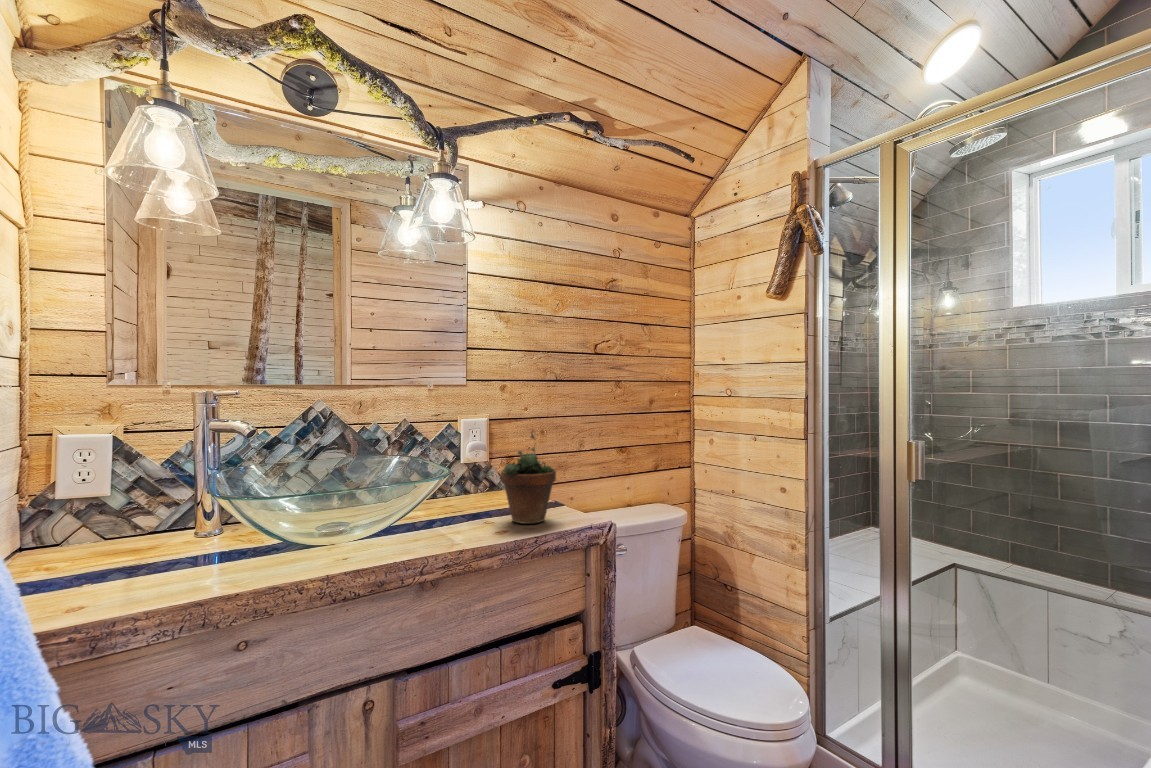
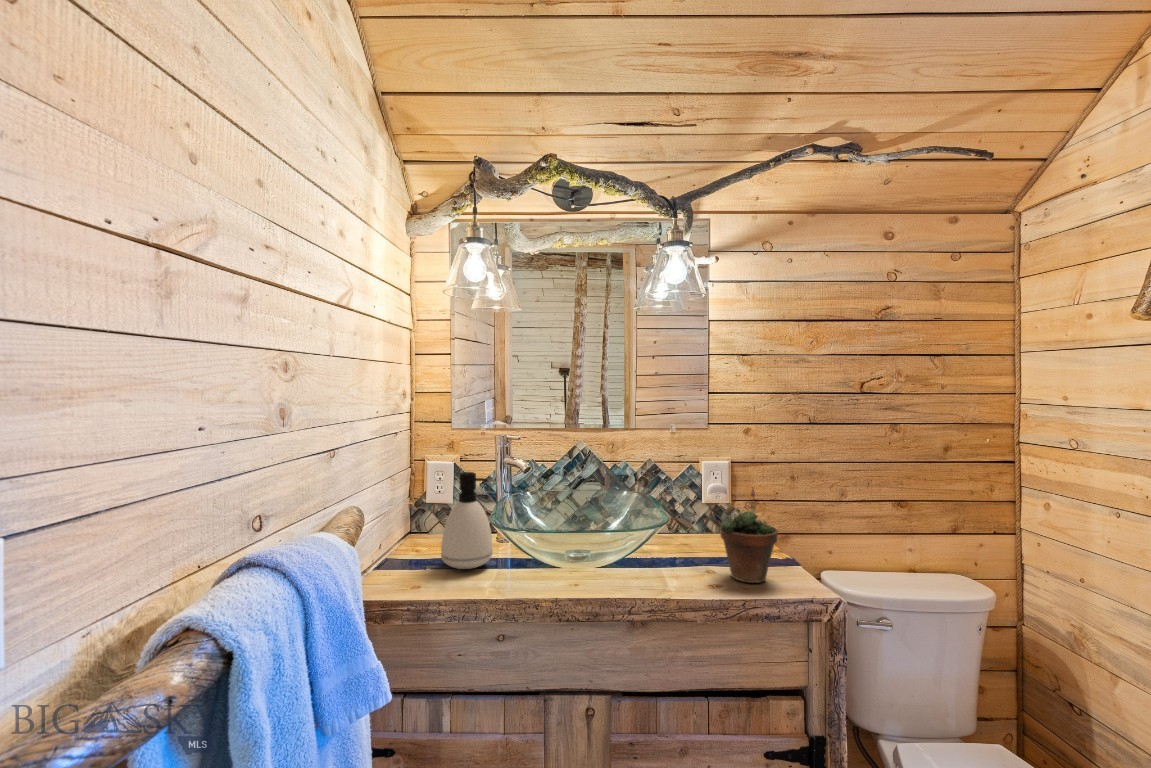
soap dispenser: none [110,432,206,574] -> present [441,472,493,569]

